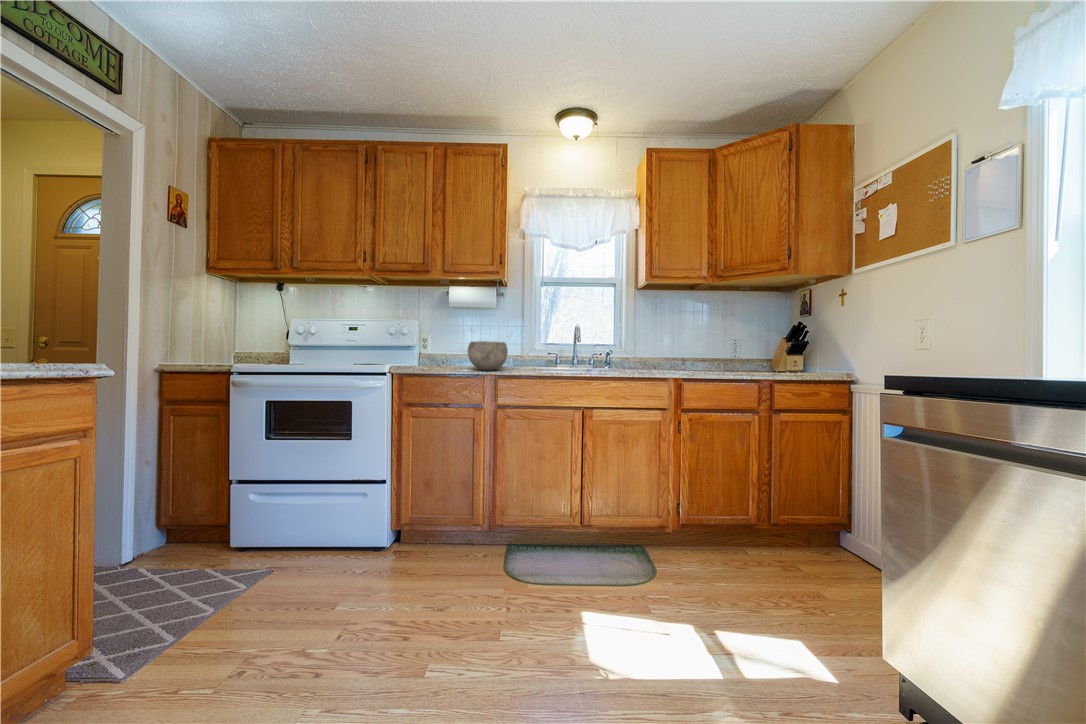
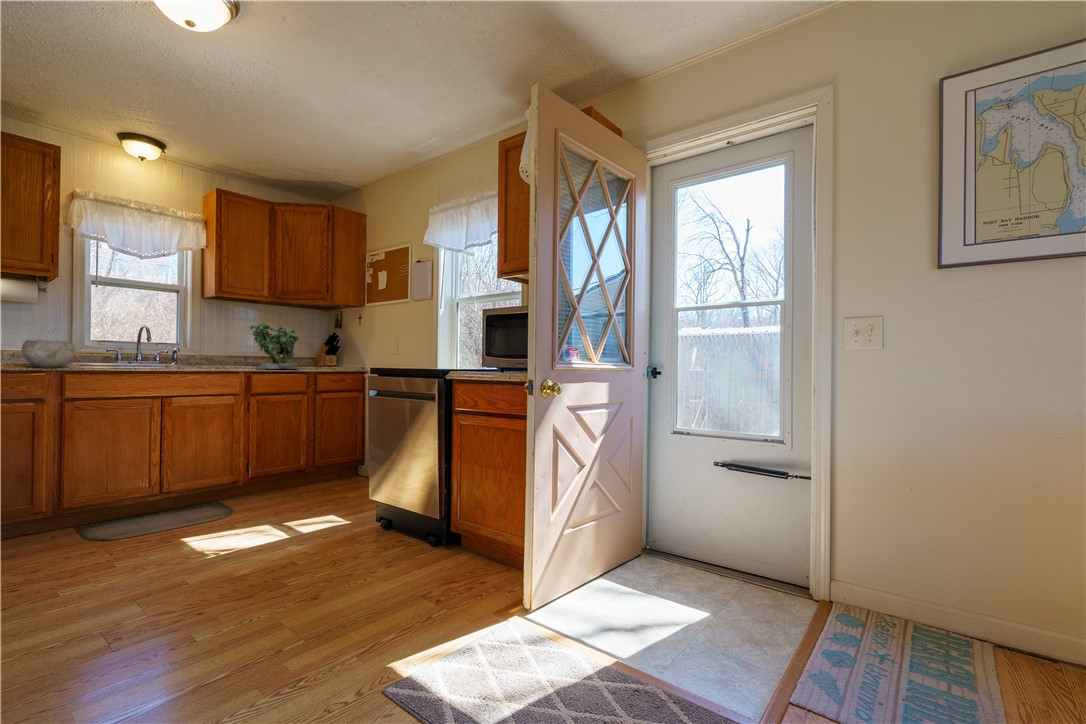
potted plant: none [682,306,750,375] -> present [250,321,299,369]

